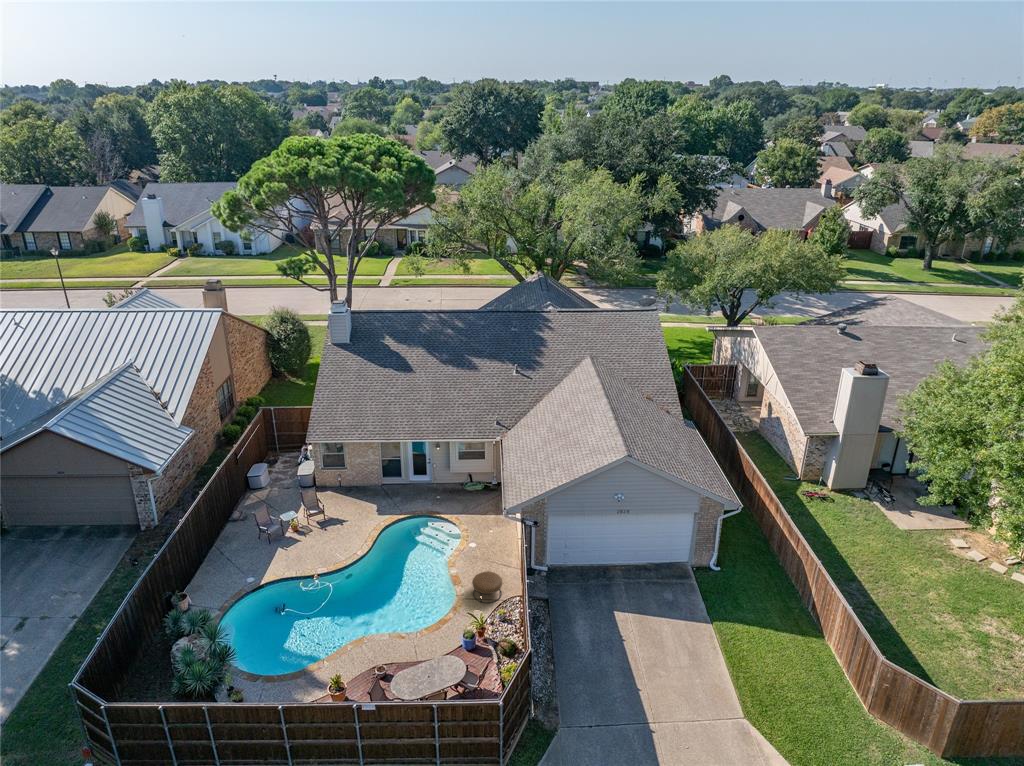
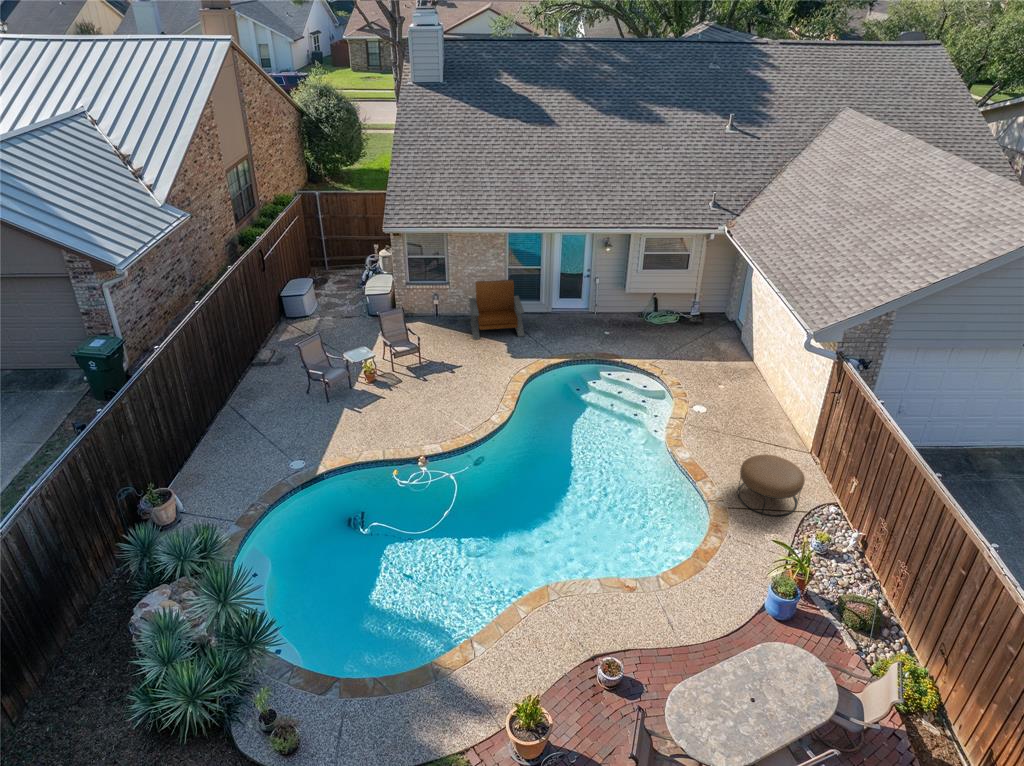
lounge chair: none [358,466,390,502] -> present [469,280,524,339]

